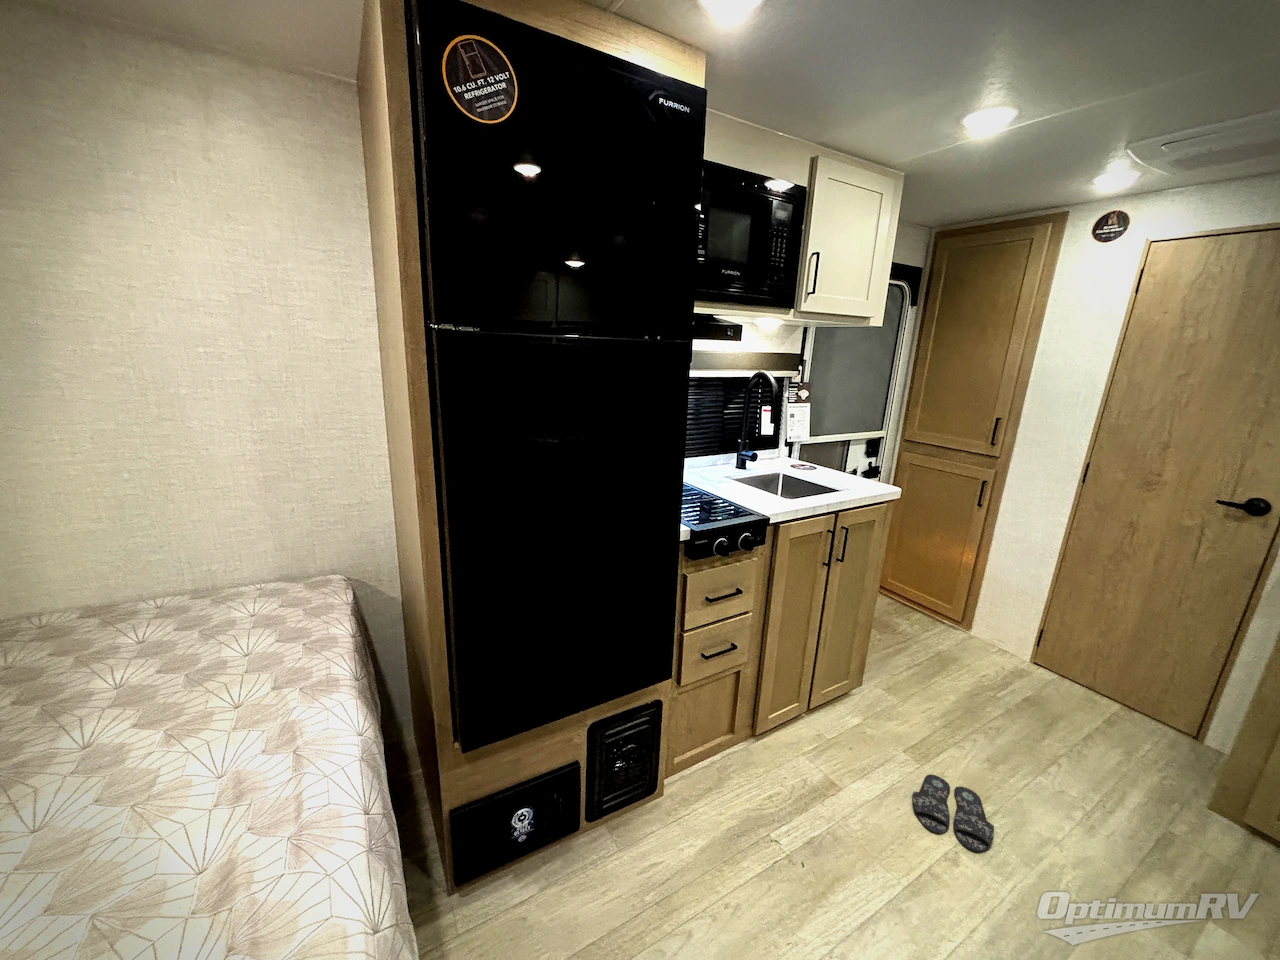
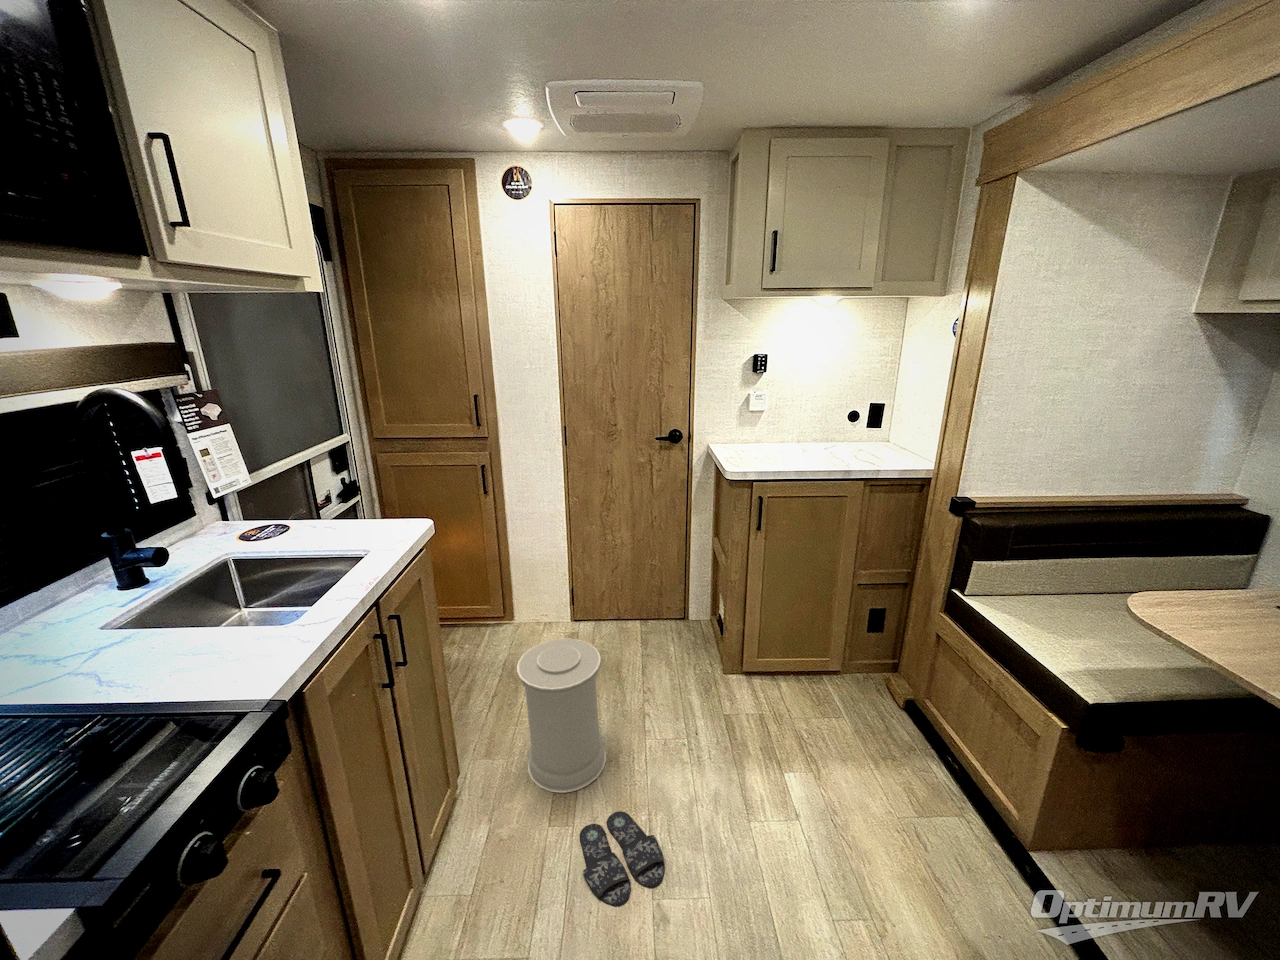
trash can: none [912,626,1015,761] -> present [517,639,606,793]

